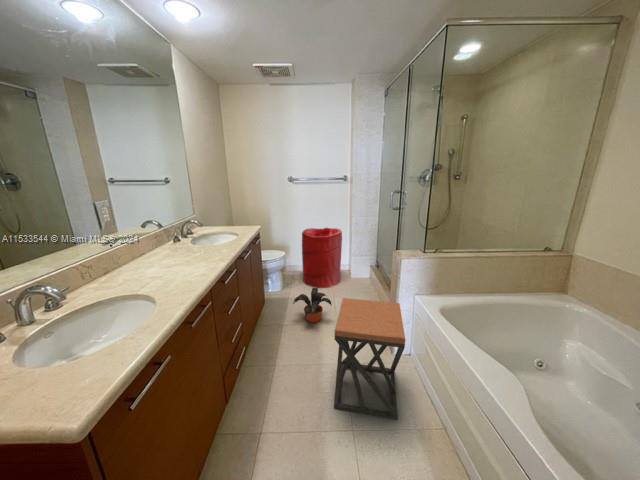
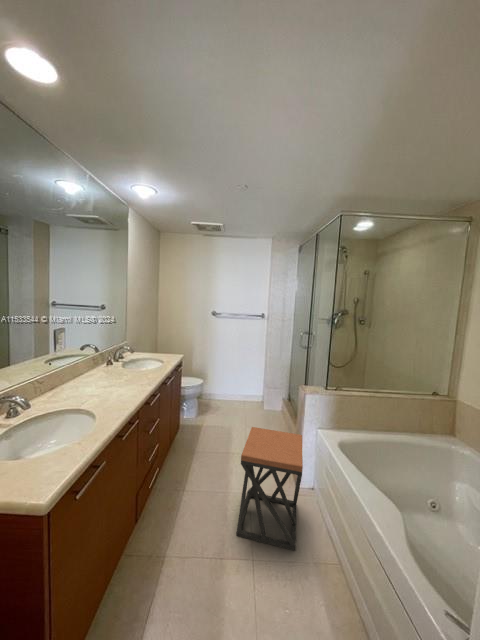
laundry hamper: present [302,228,342,288] -> none [218,359,257,418]
potted plant: present [293,288,332,323] -> none [206,416,242,451]

